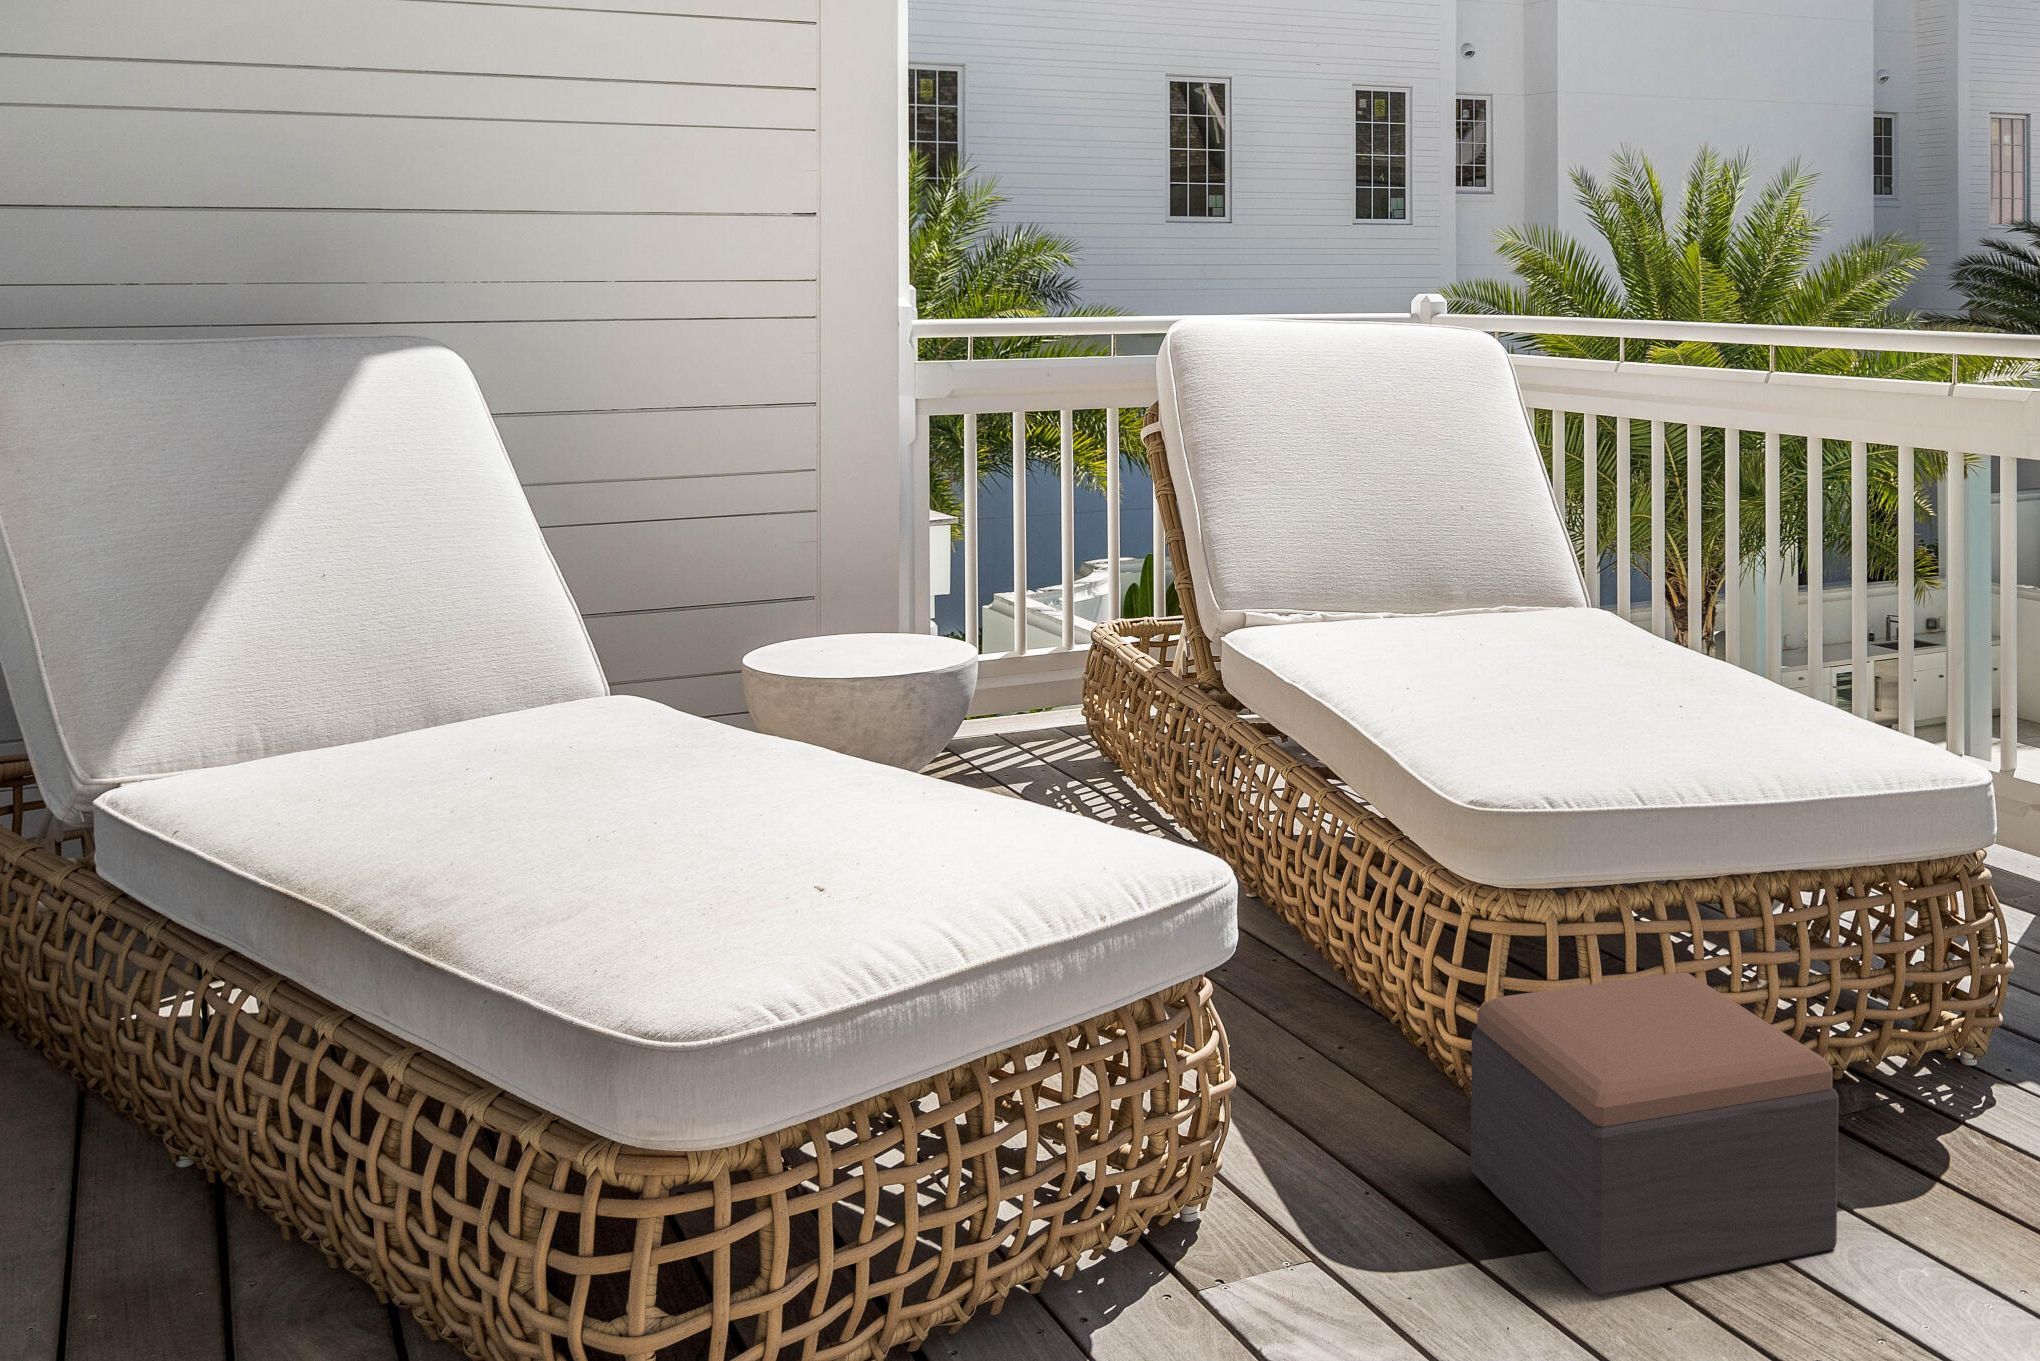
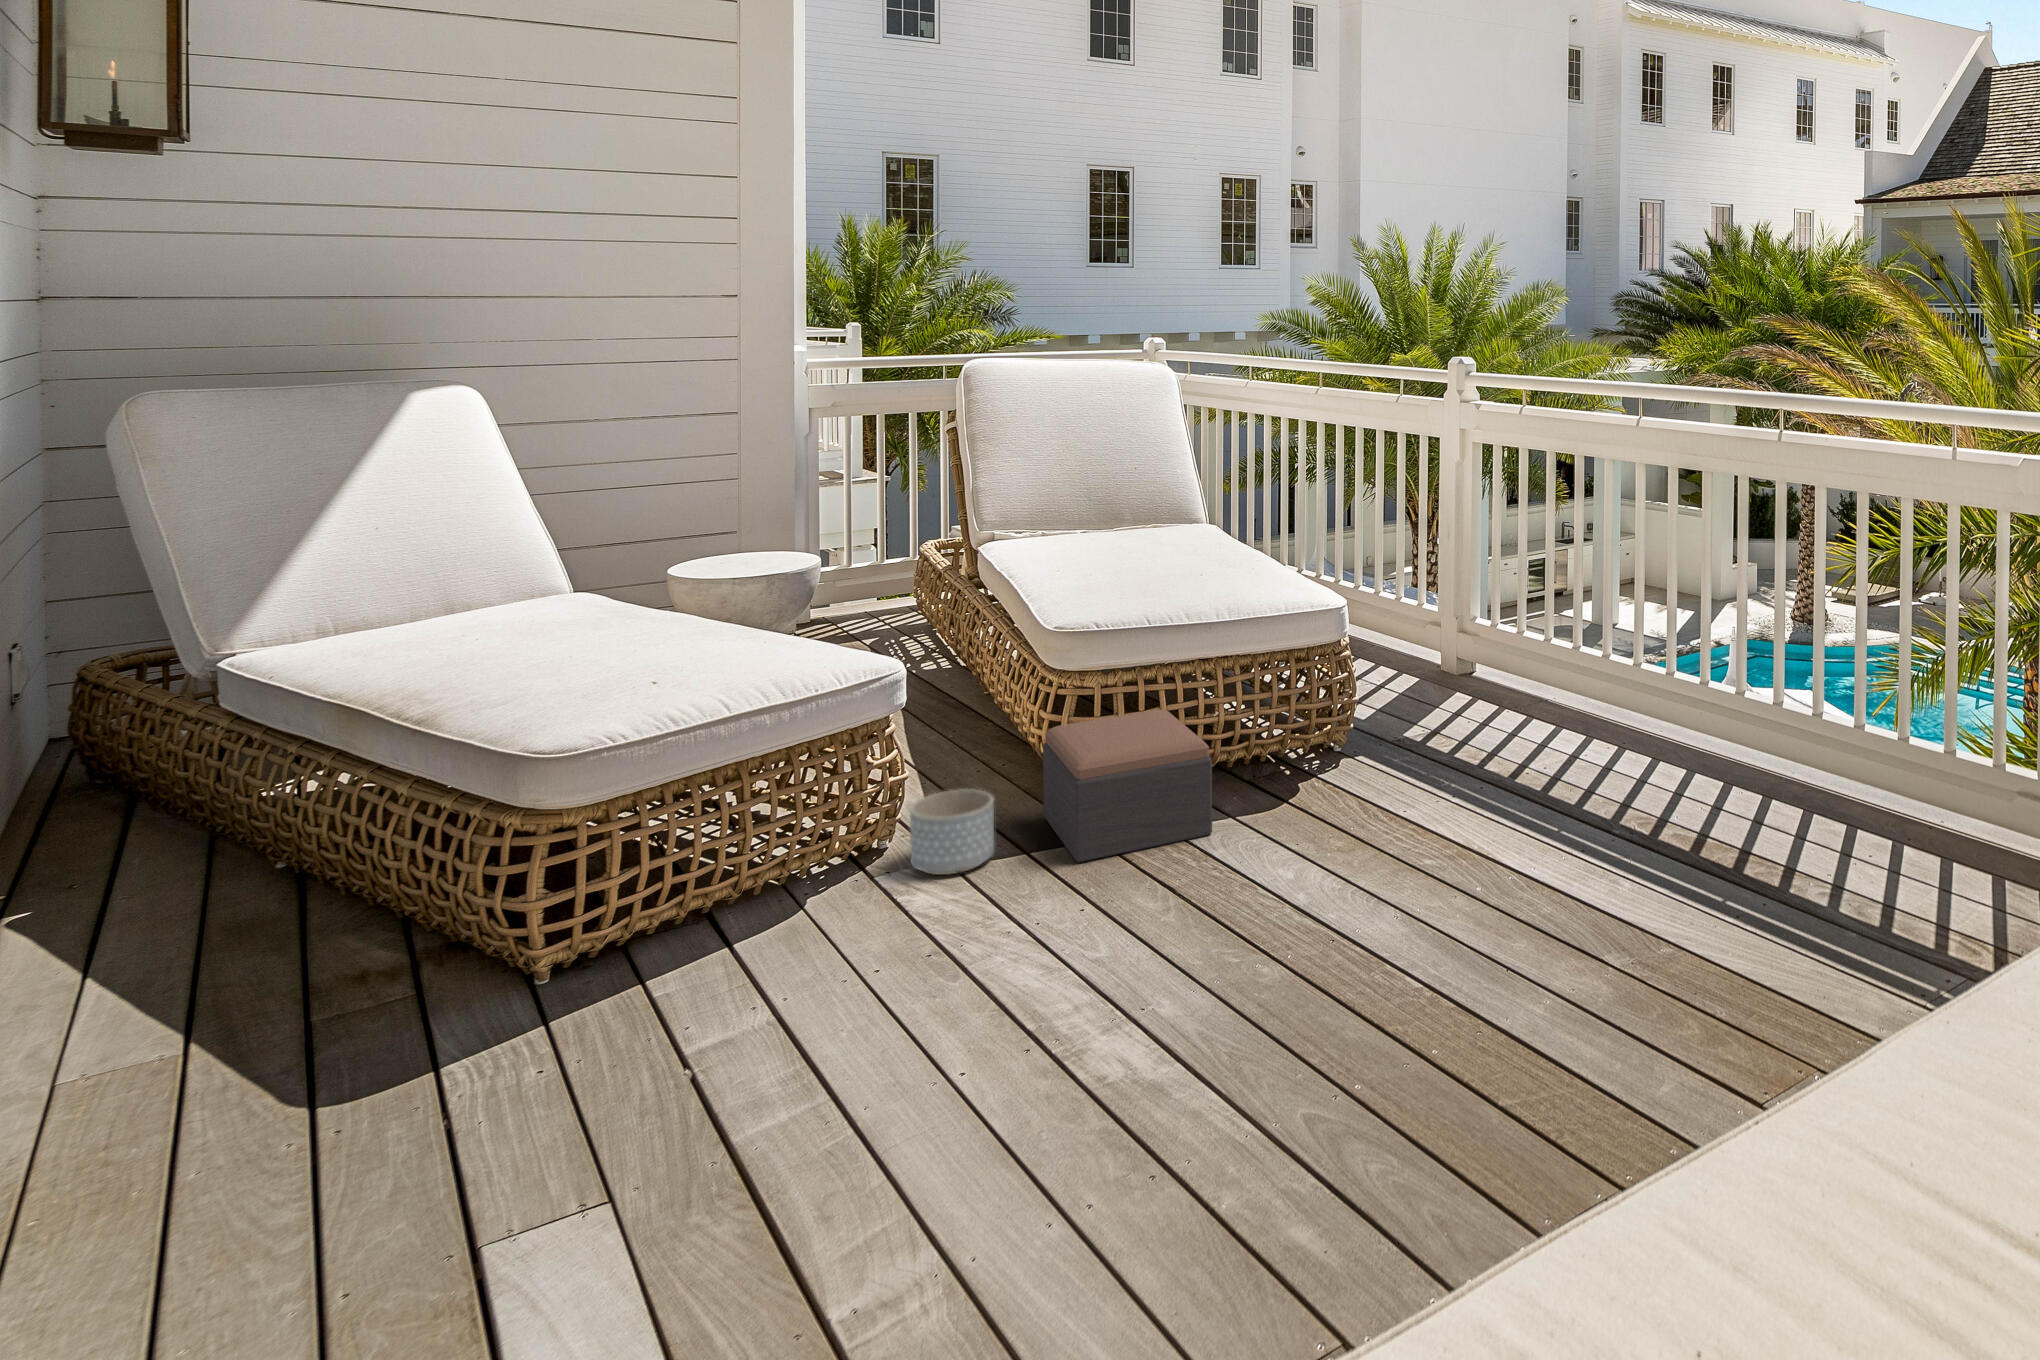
planter: none [1265,1119,1420,1301] -> present [910,790,994,875]

